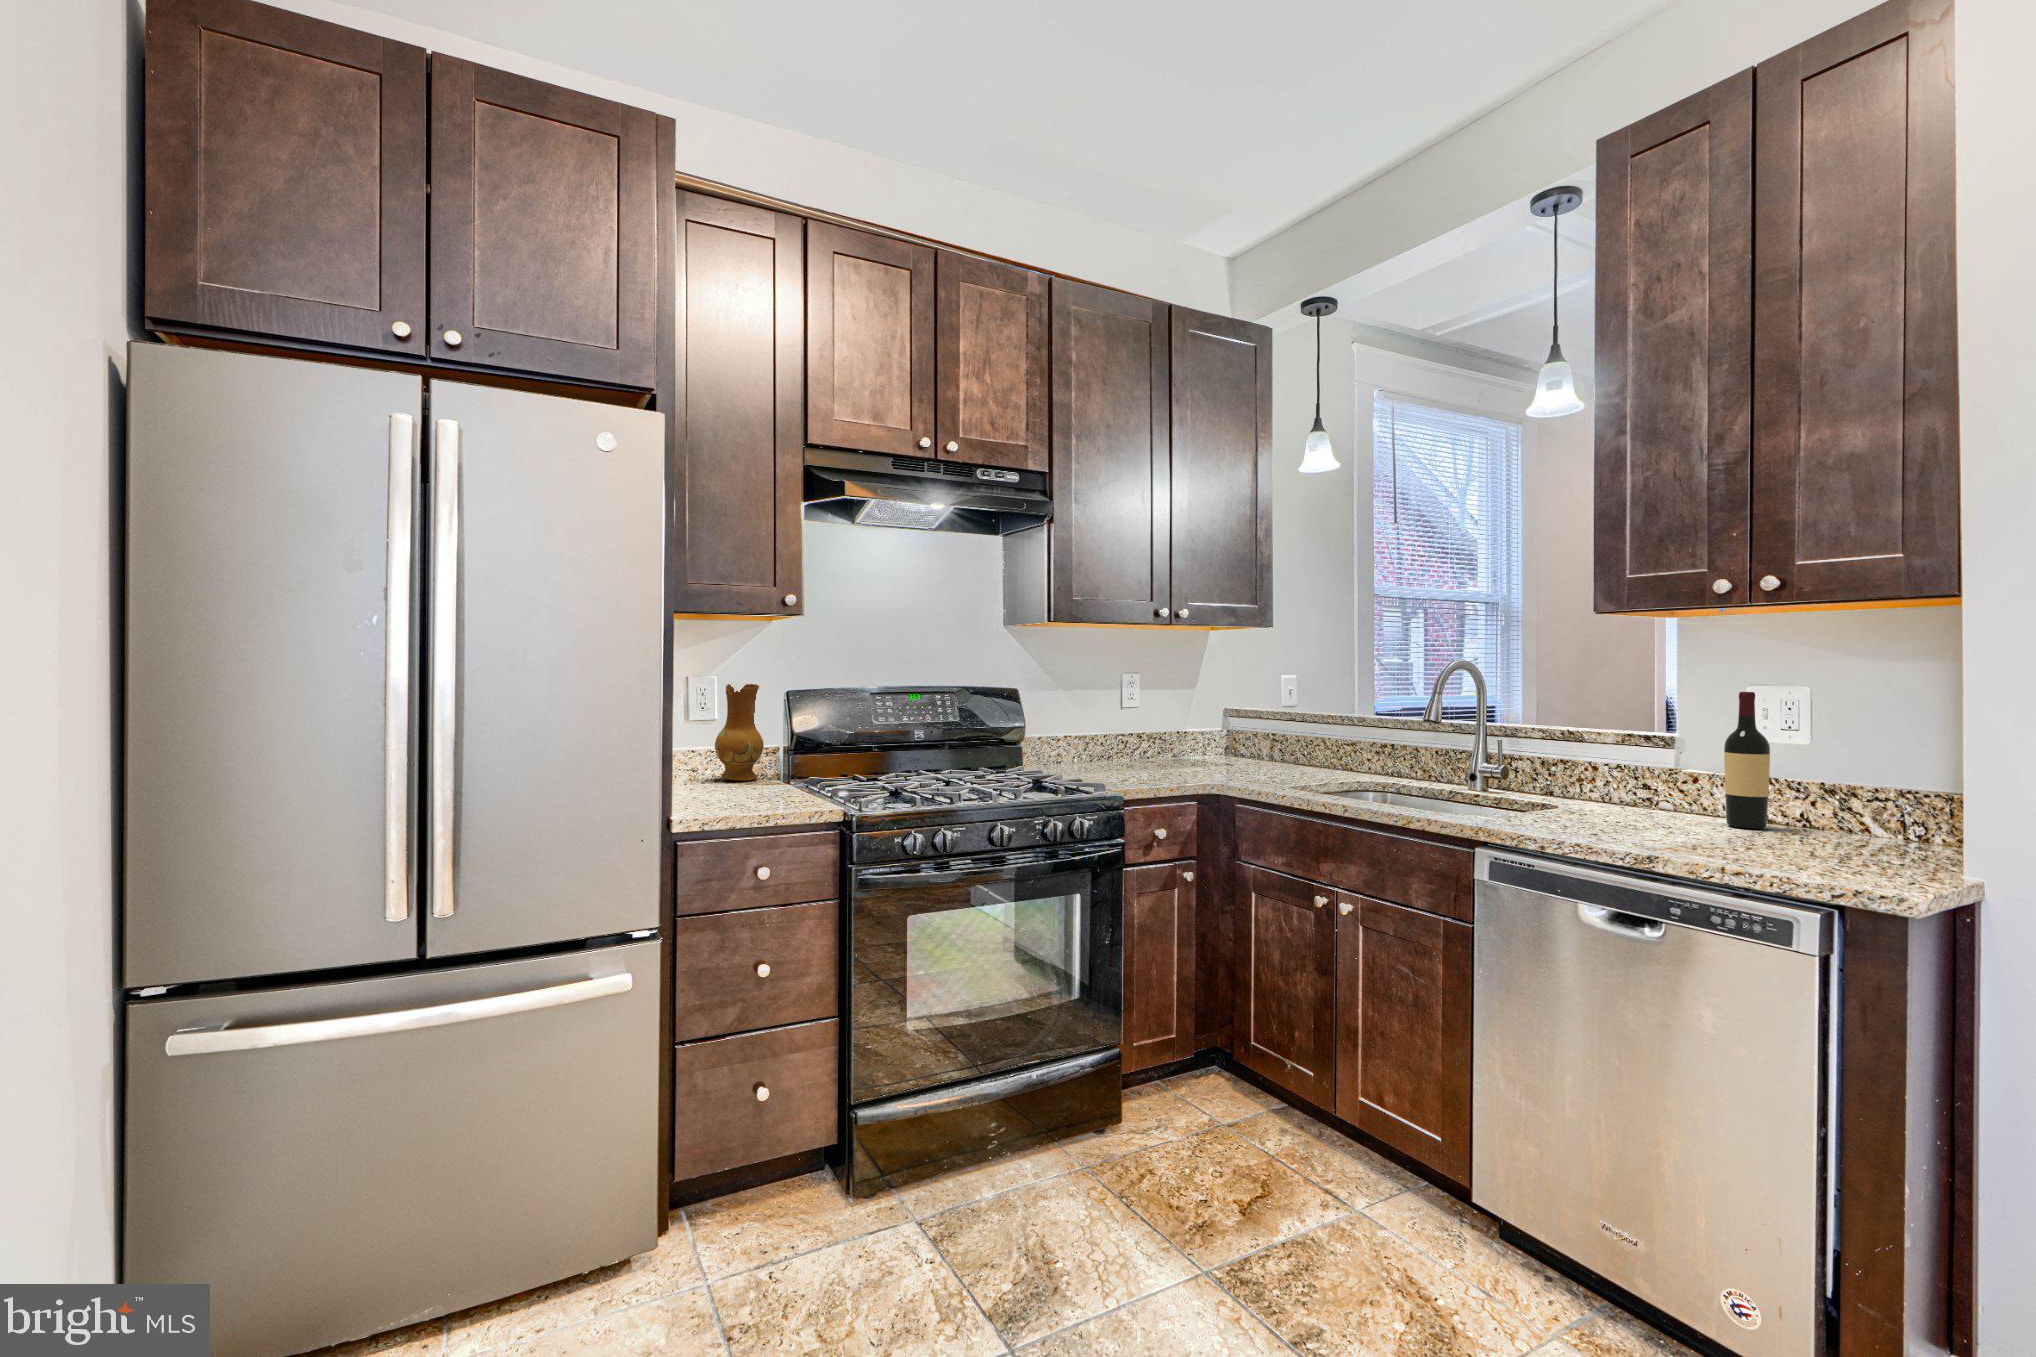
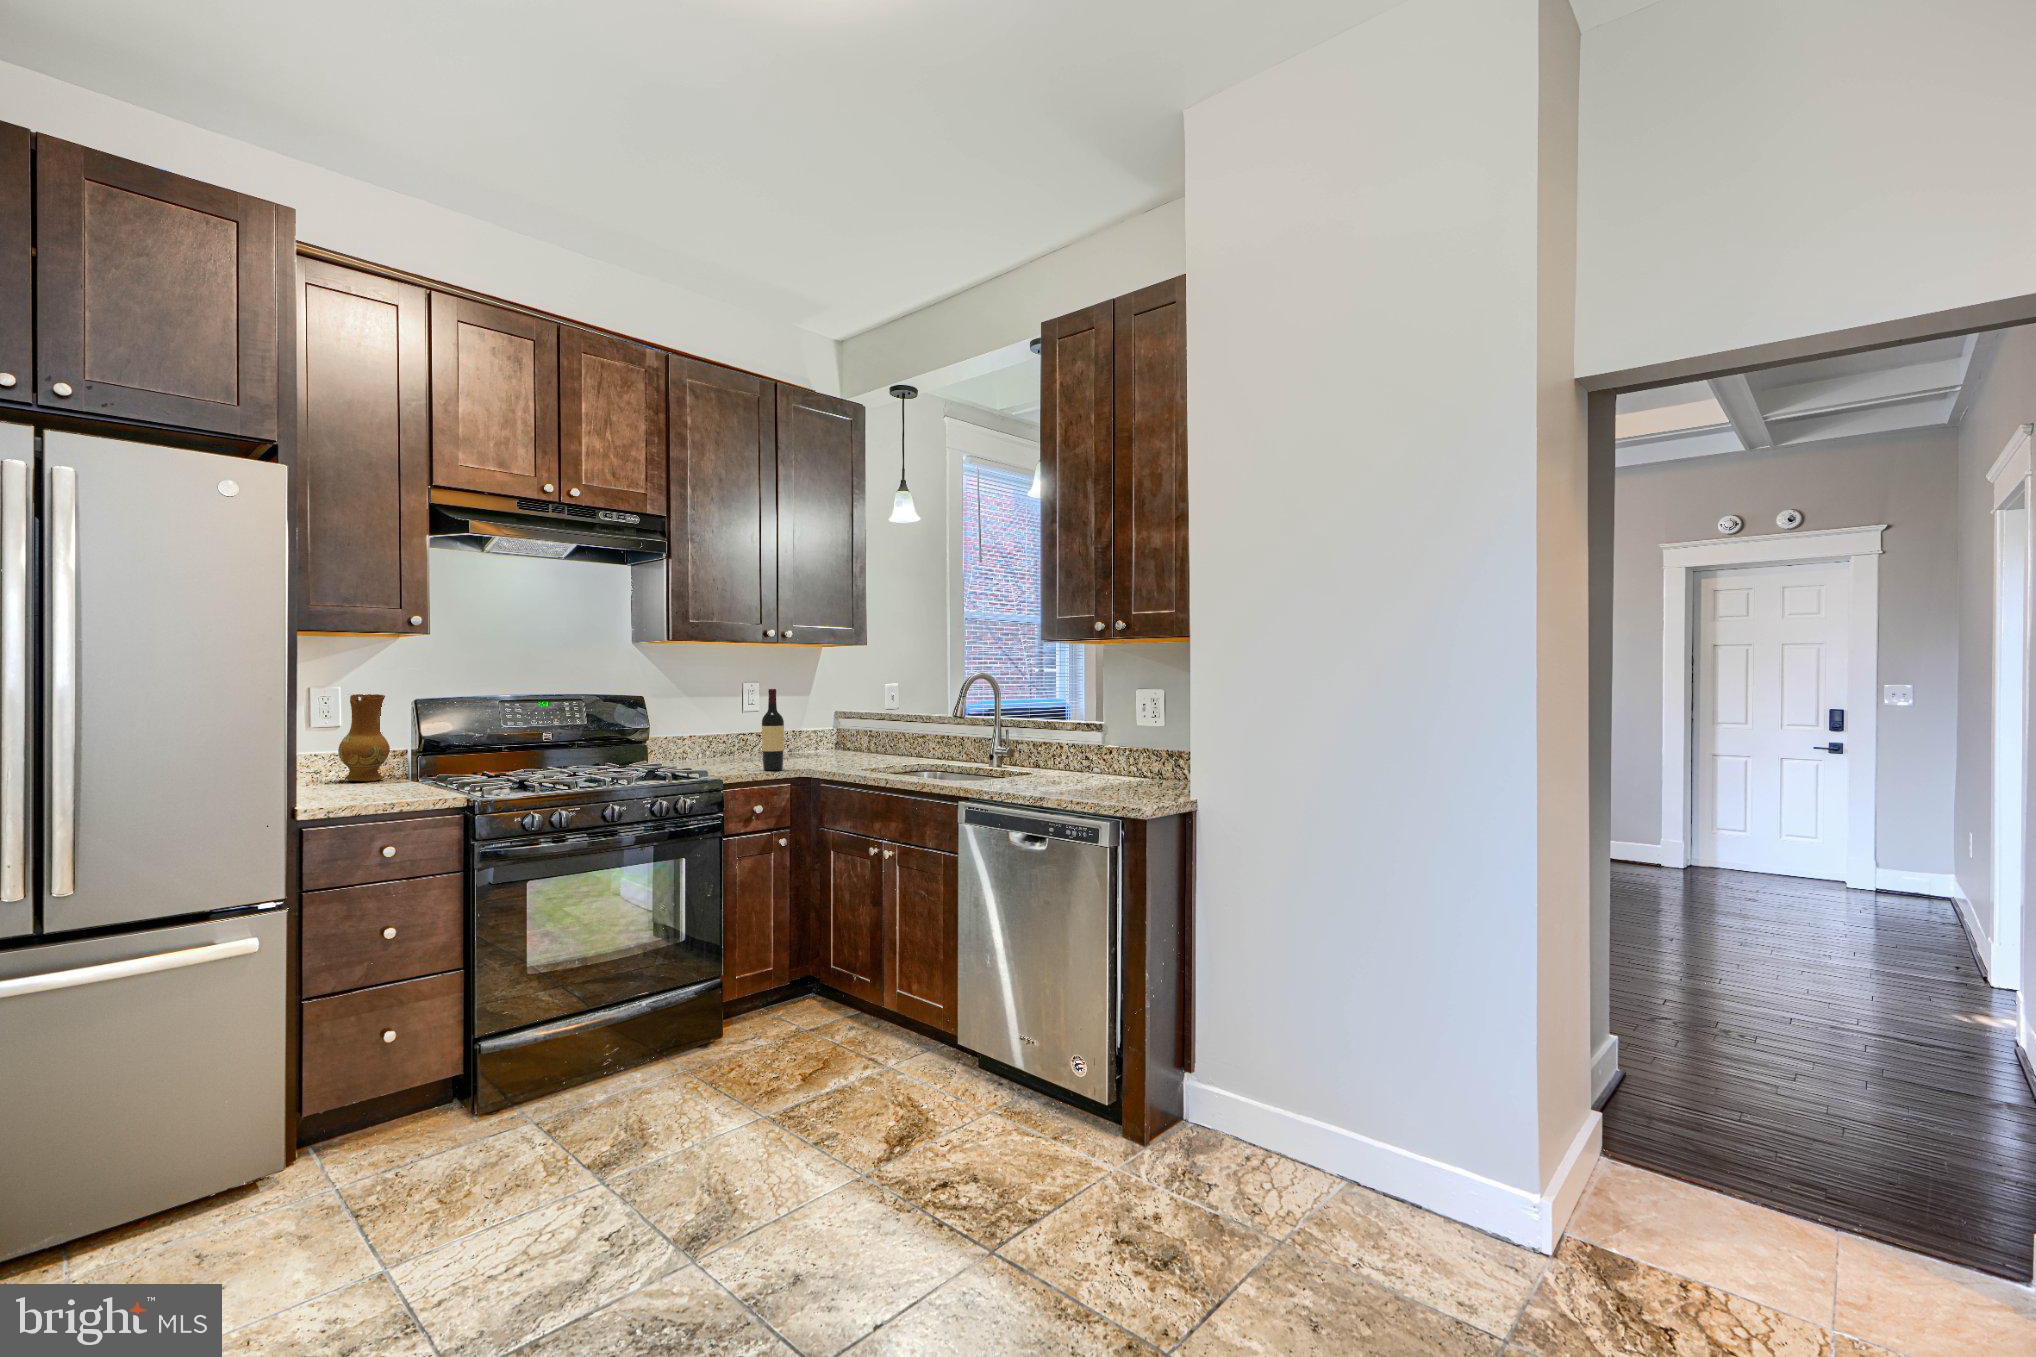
wine bottle: present [1724,692,1770,829] -> present [762,689,784,771]

